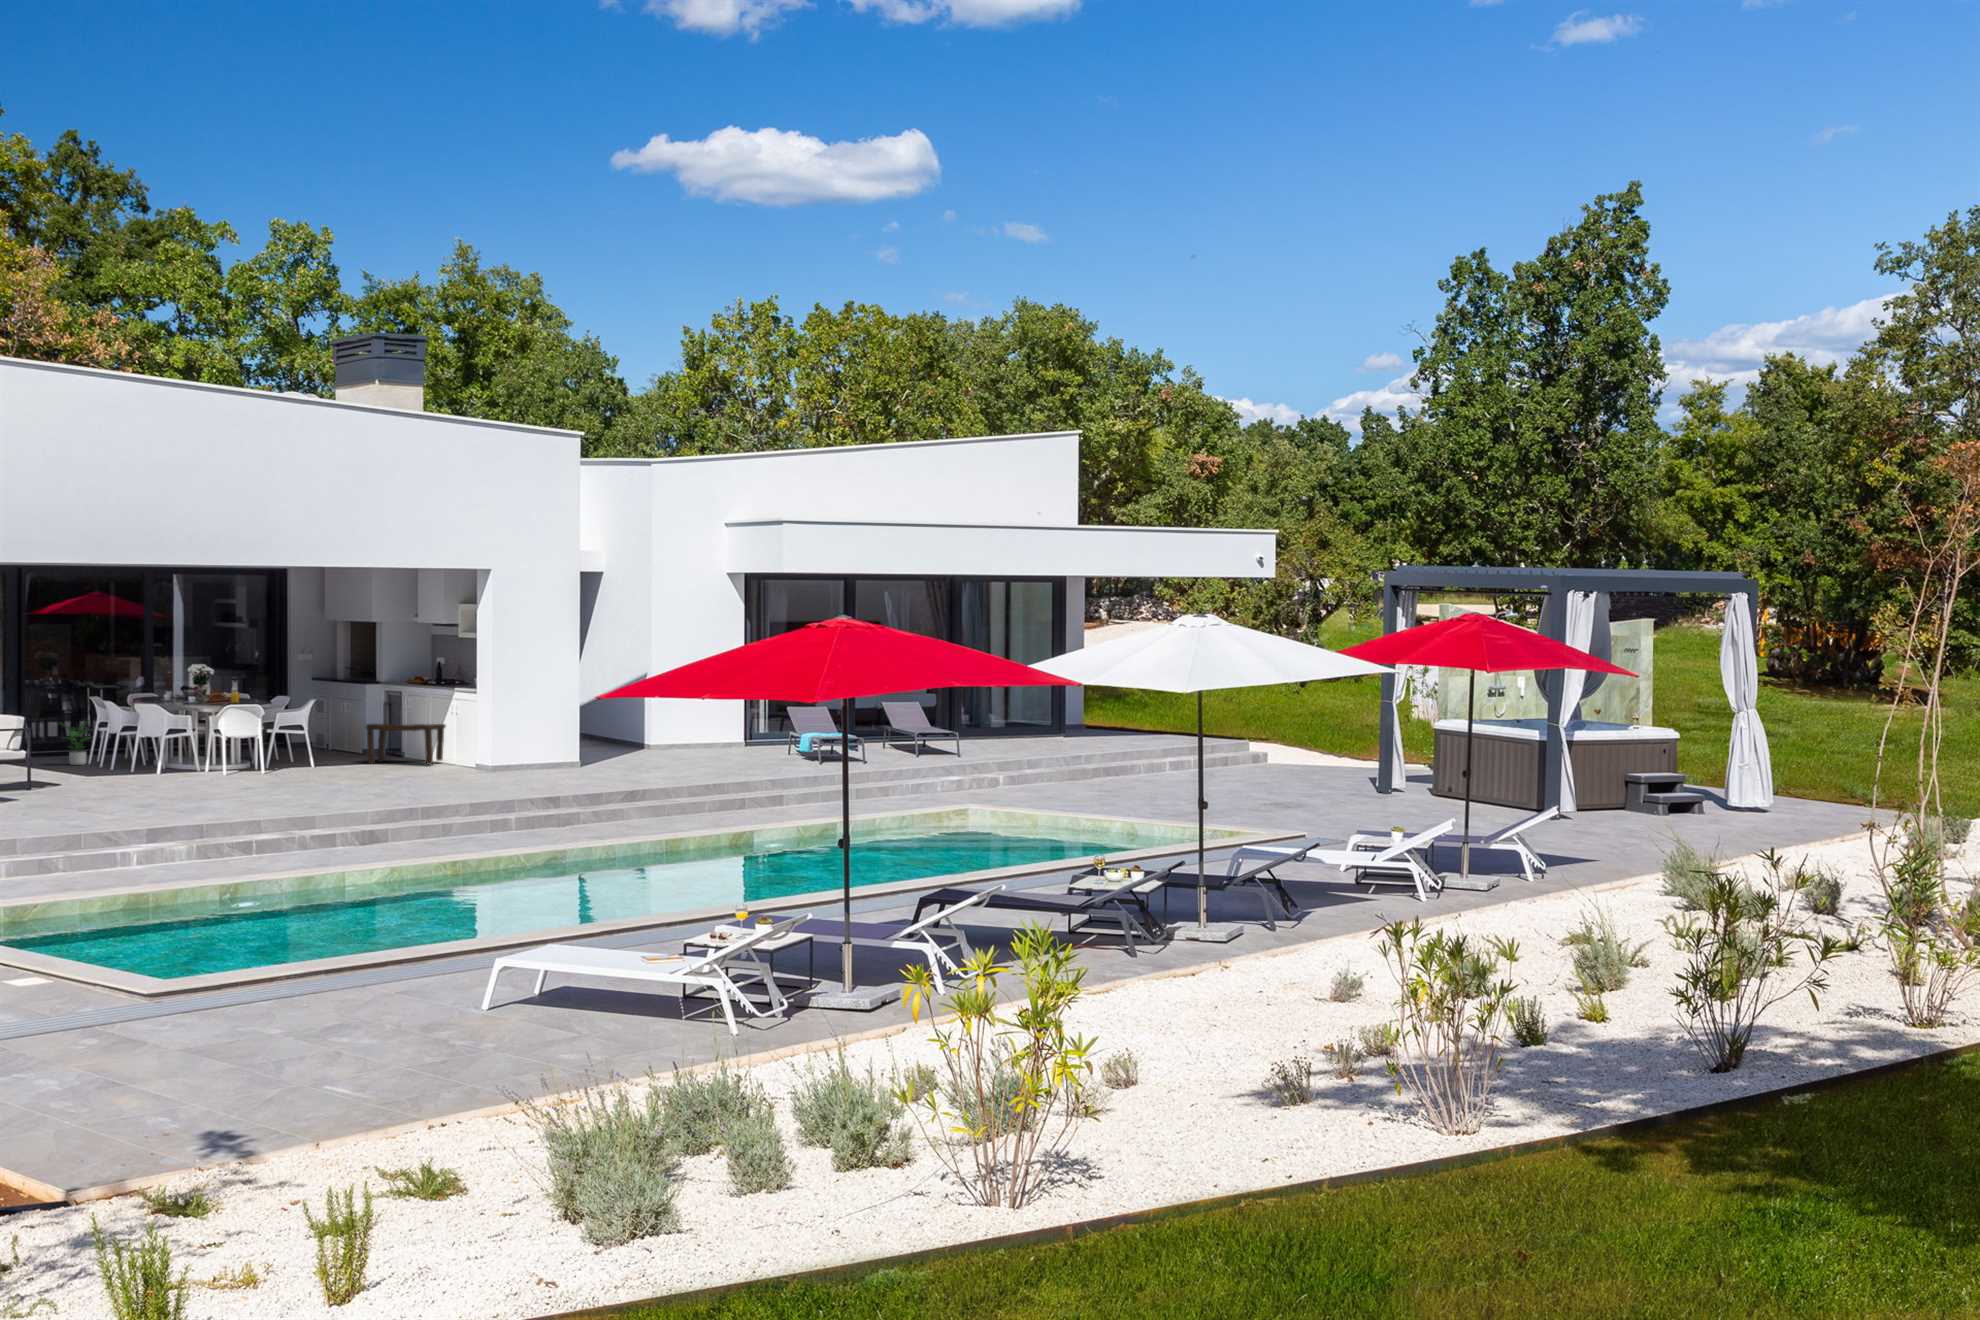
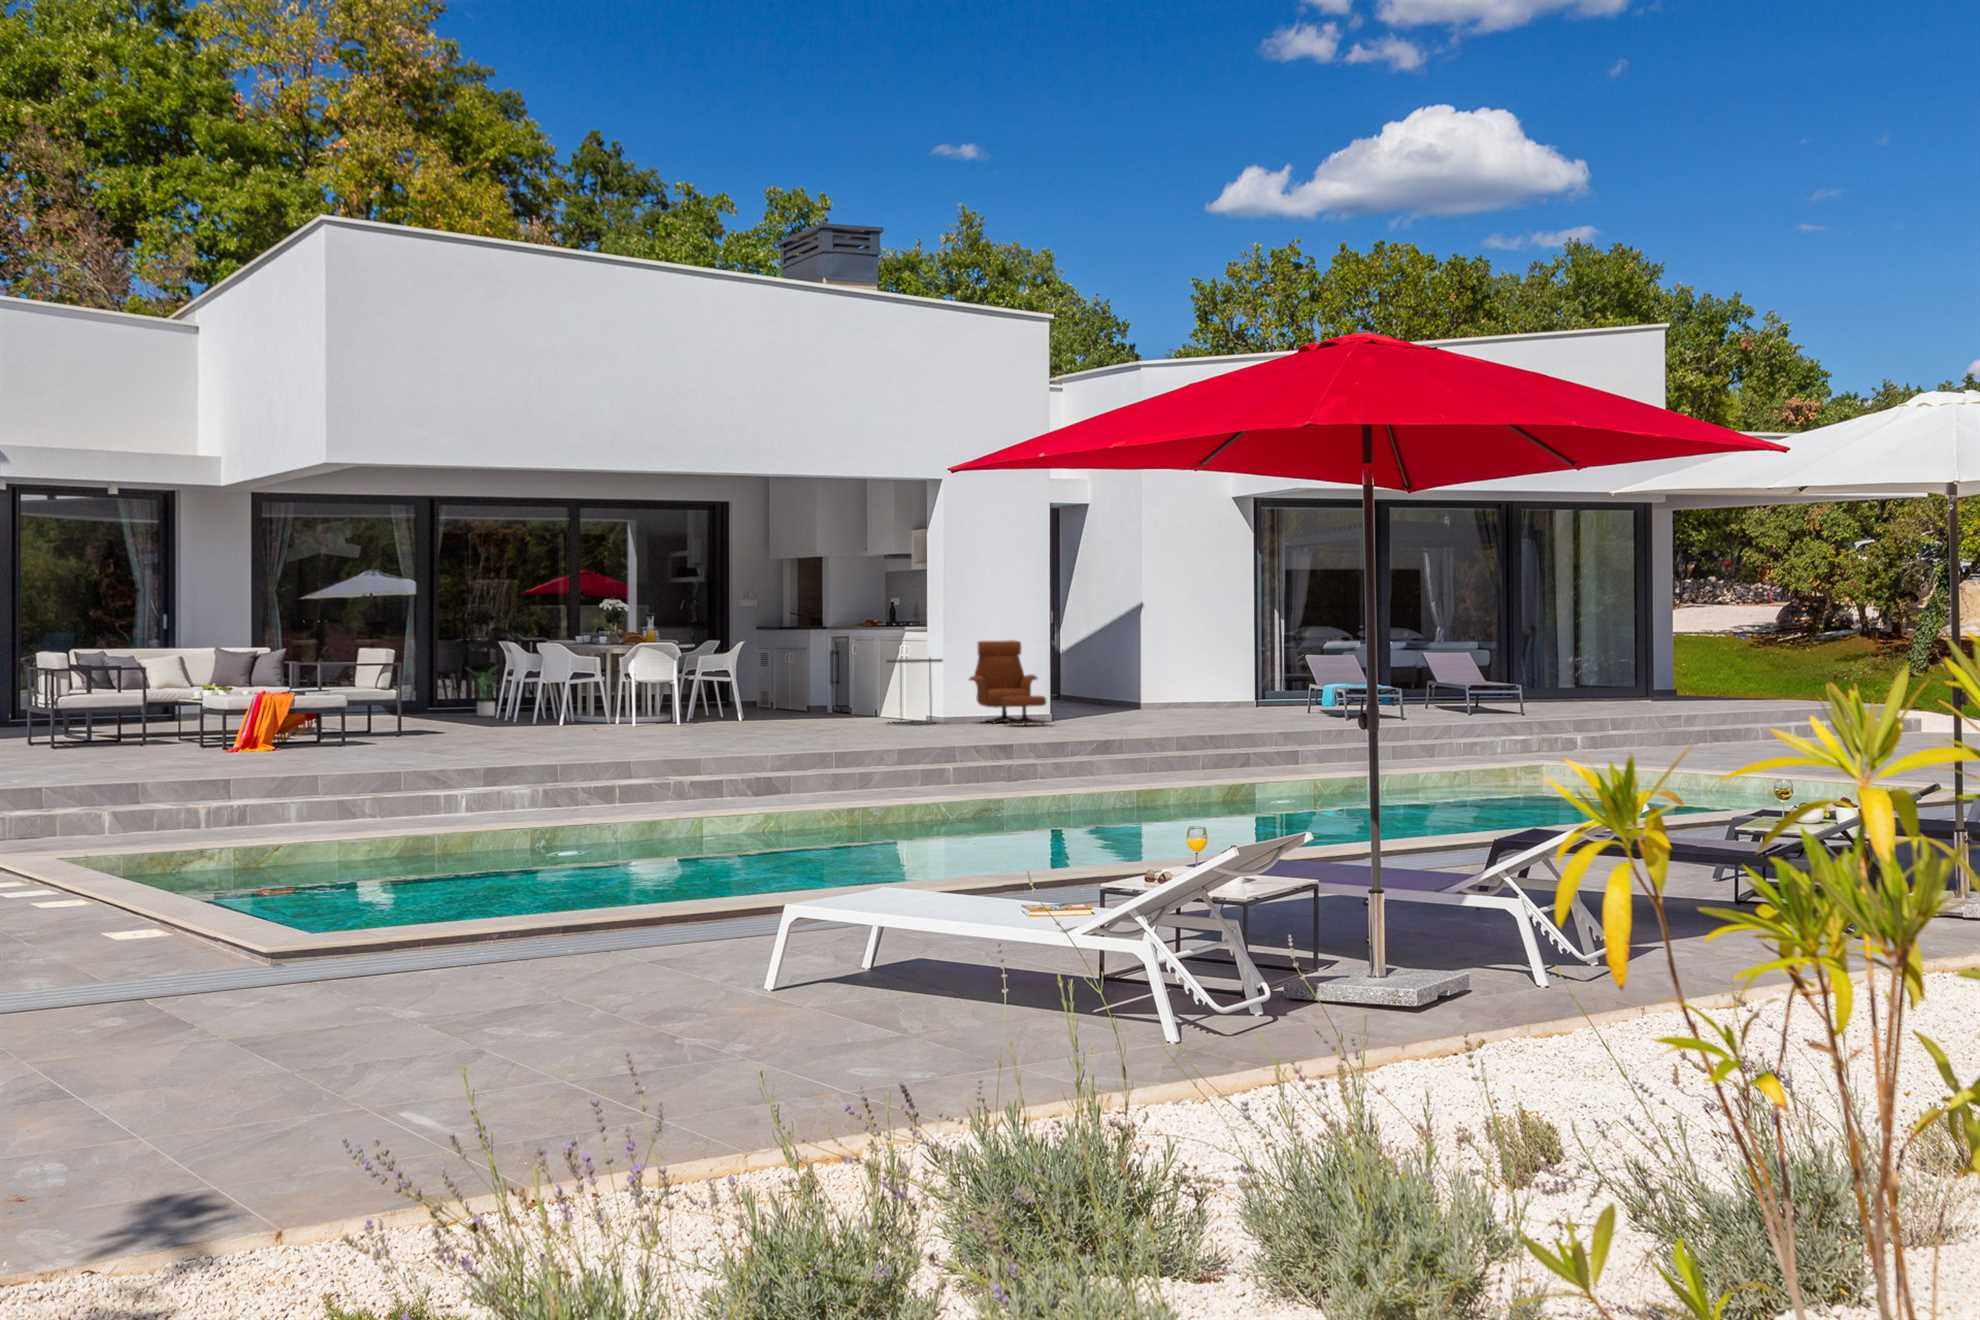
lounge chair: none [519,704,585,774] -> present [969,640,1046,725]
side table: none [450,717,498,773] -> present [887,658,943,724]
bench: present [366,724,446,765] -> none [795,669,886,717]

